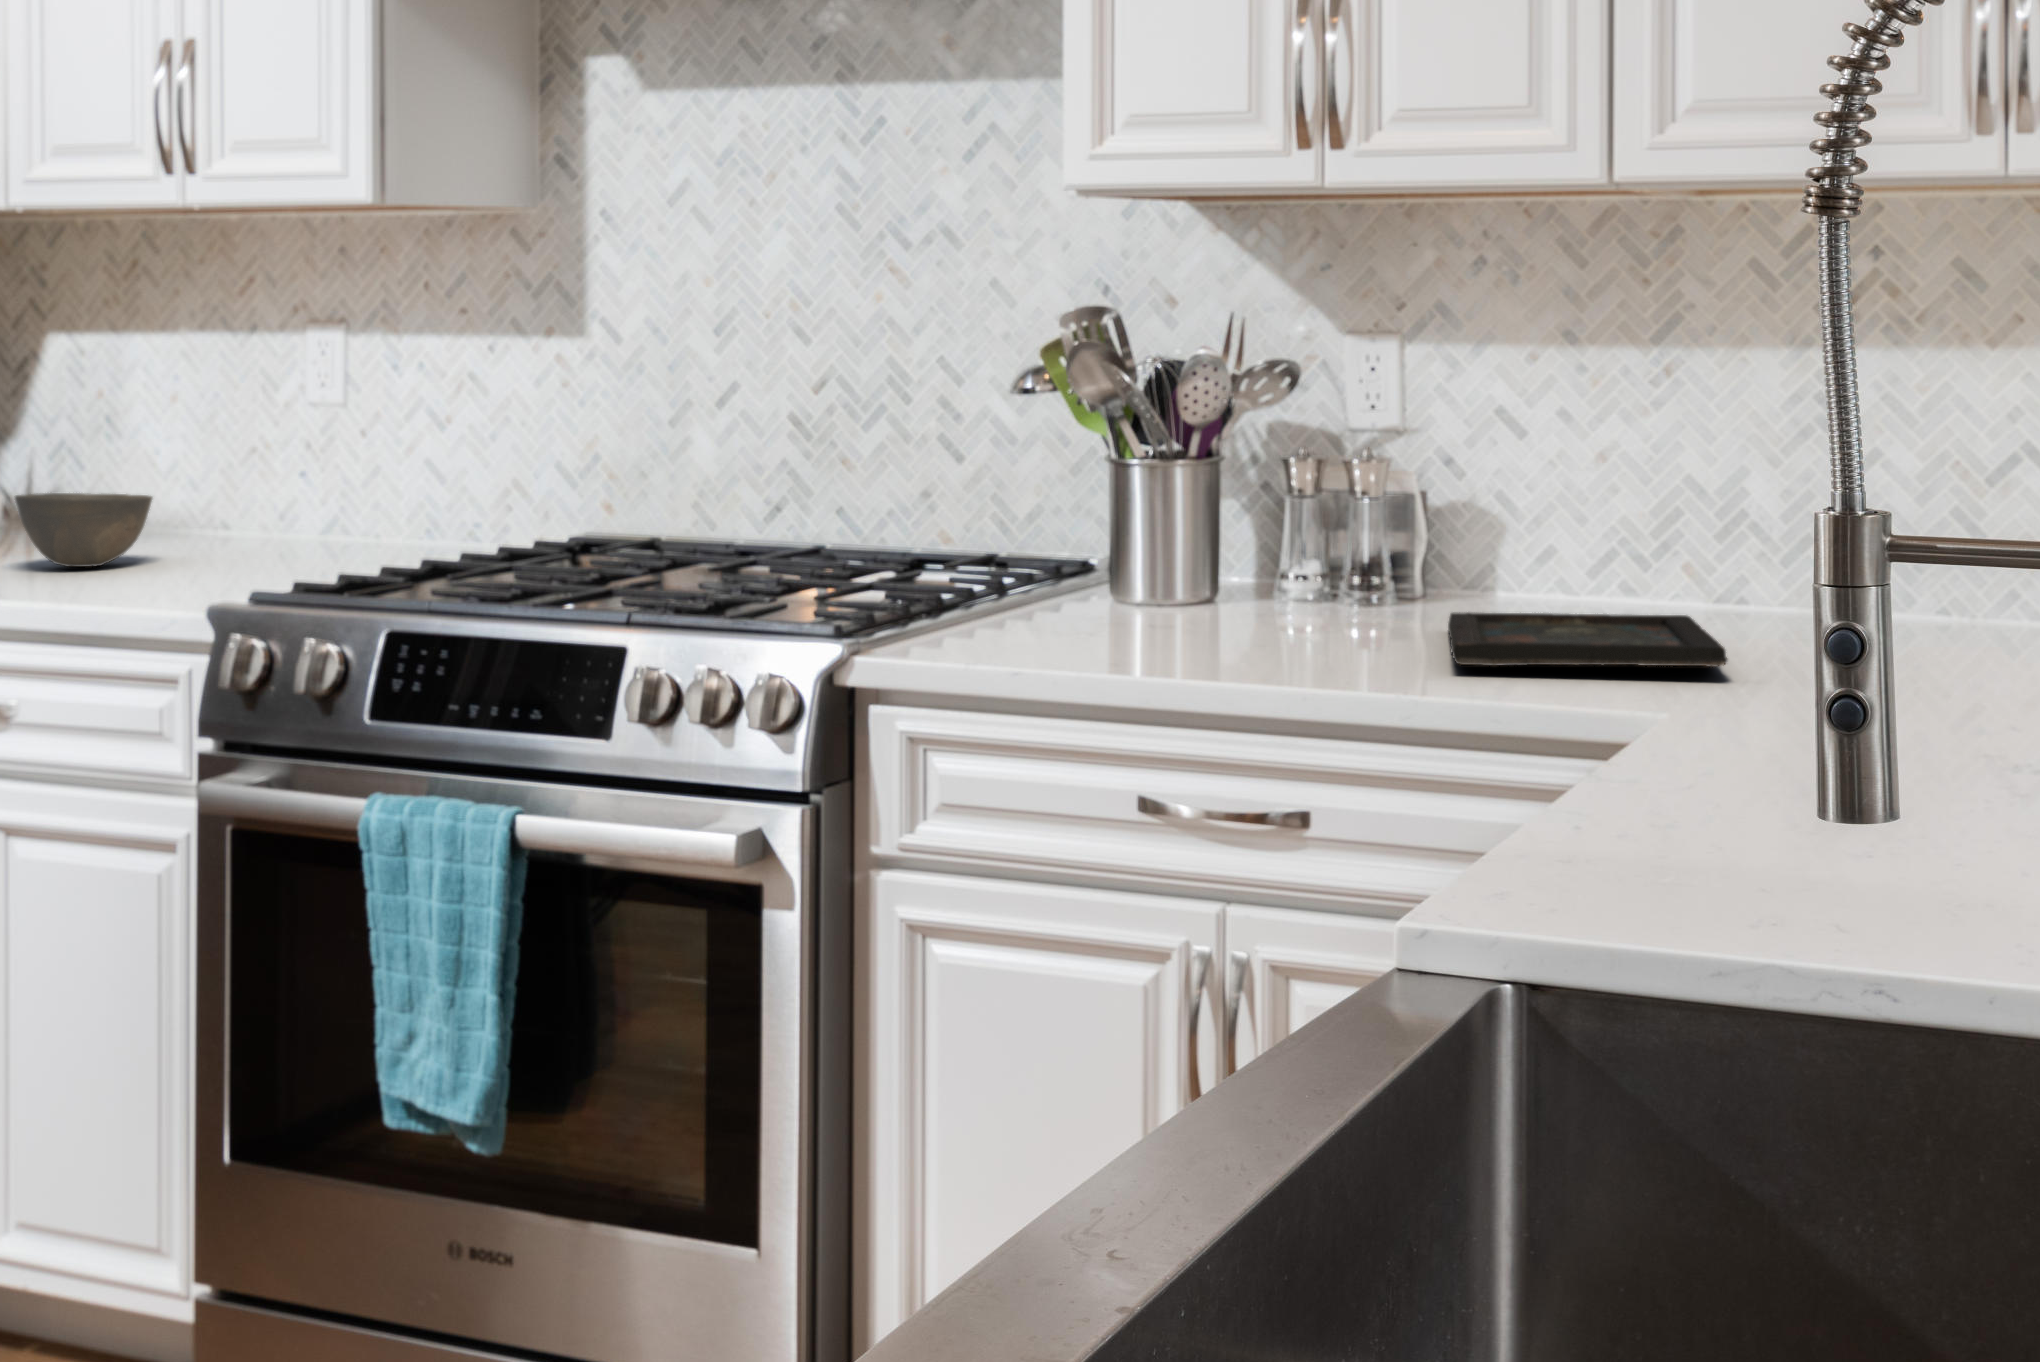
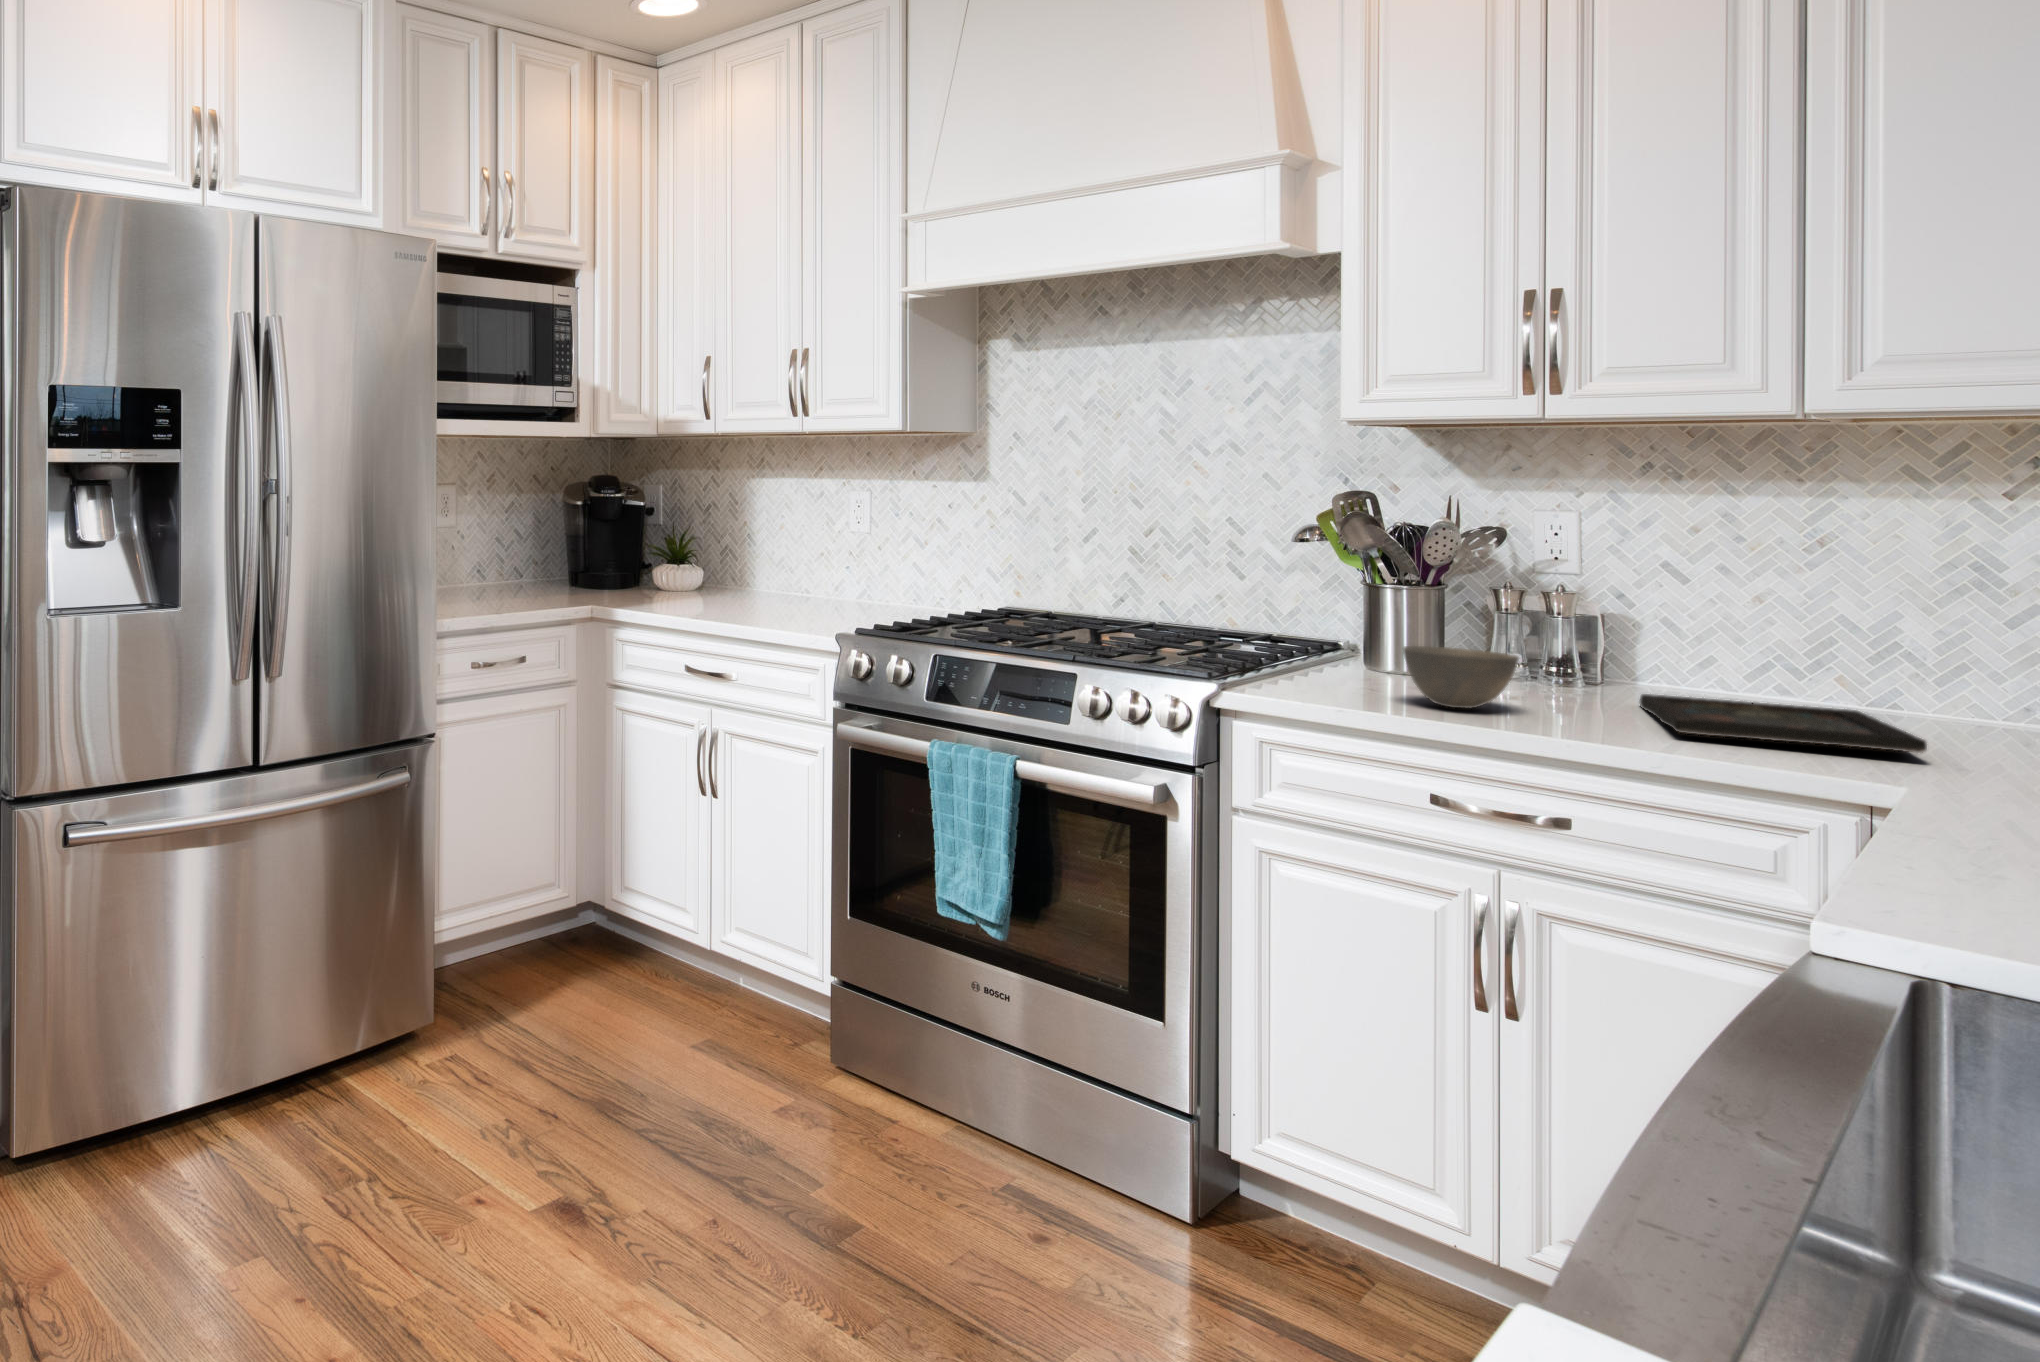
bowl: present [15,493,152,567] -> present [1403,646,1519,709]

